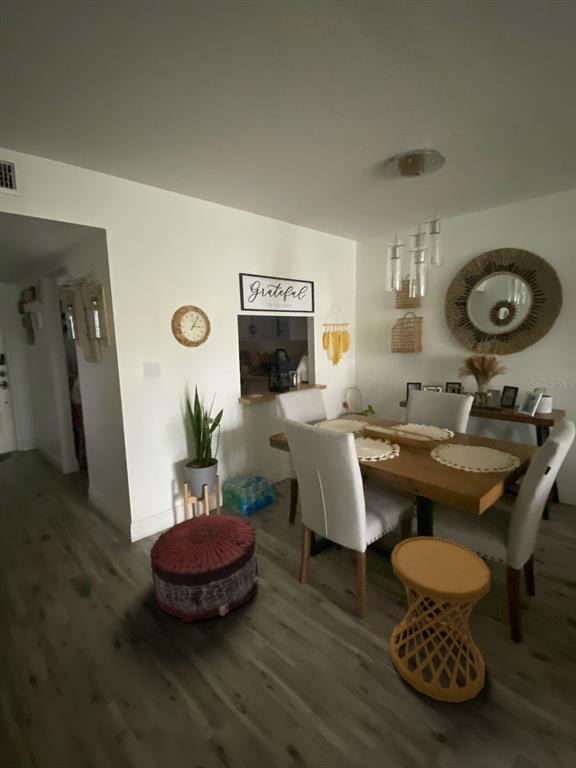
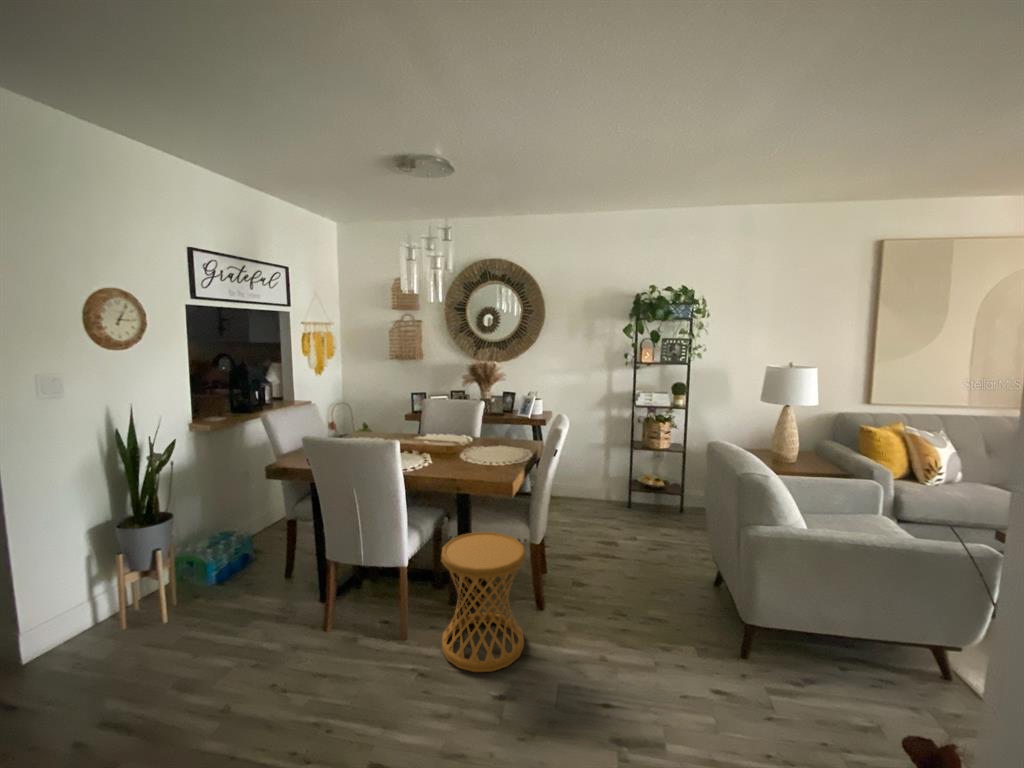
pouf: present [150,514,259,622] -> none [95,576,276,728]

